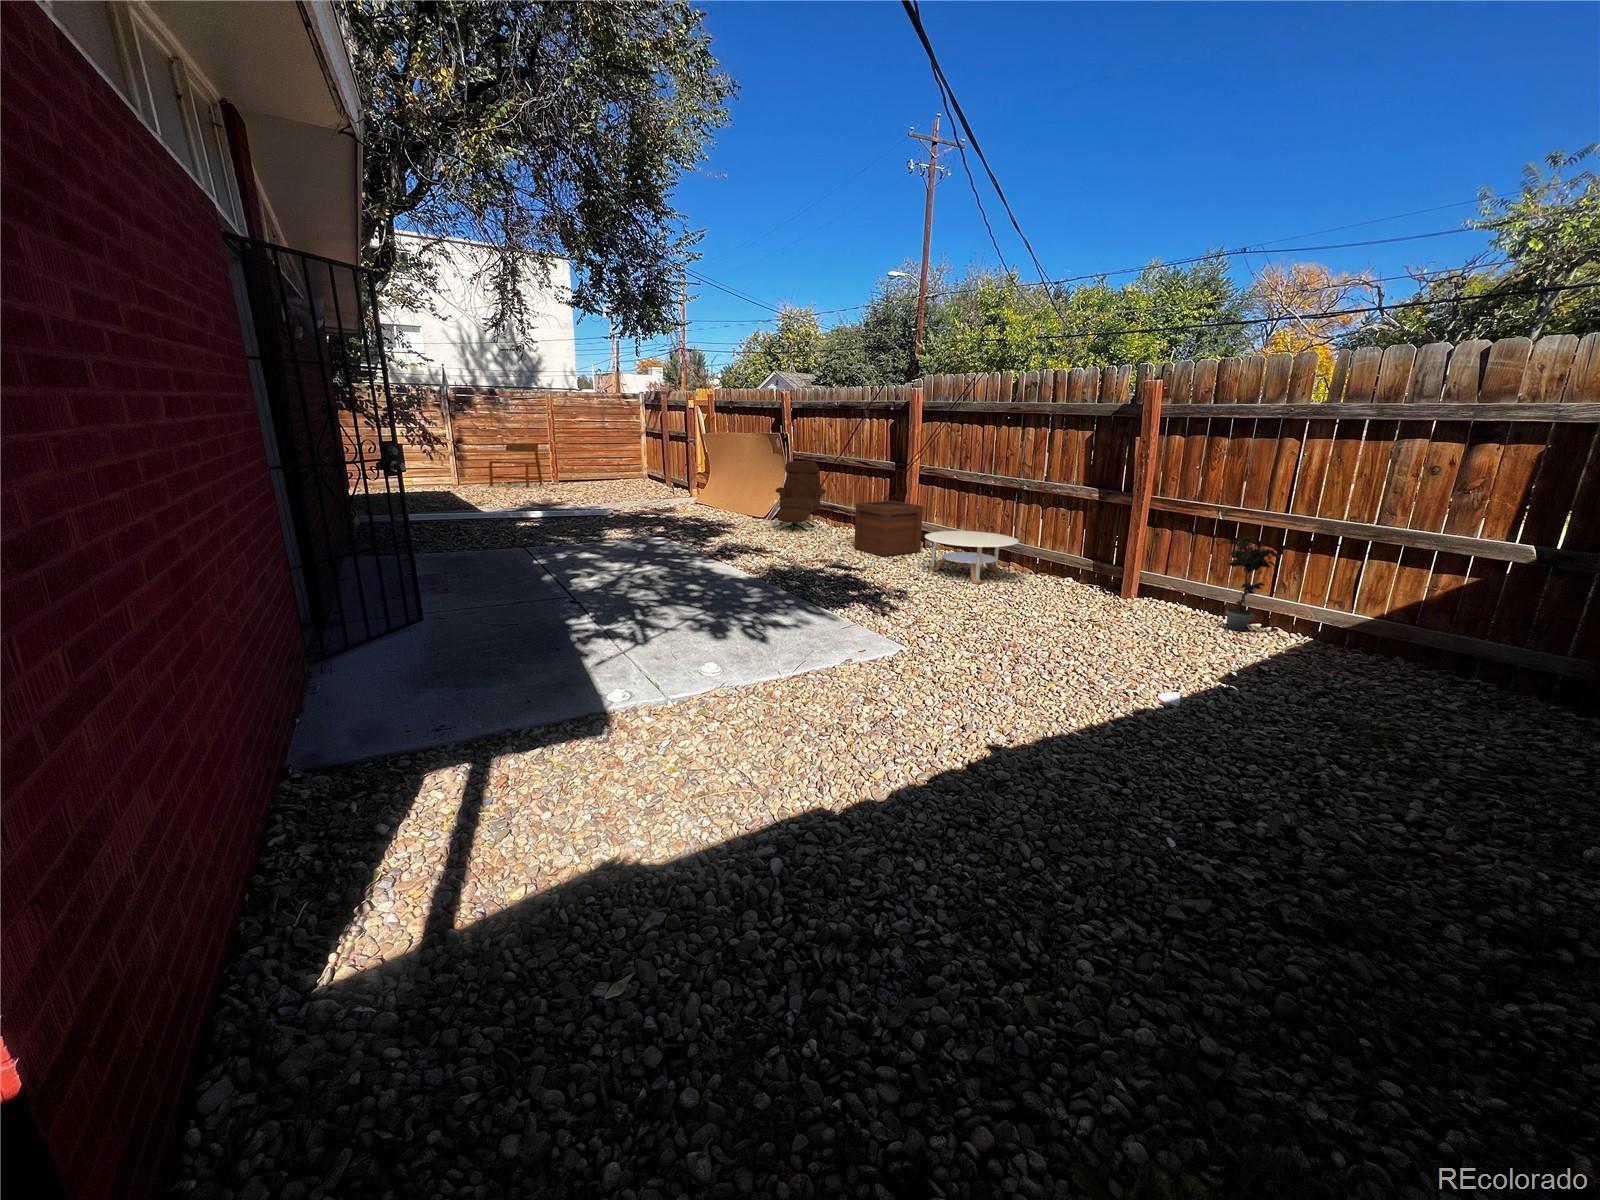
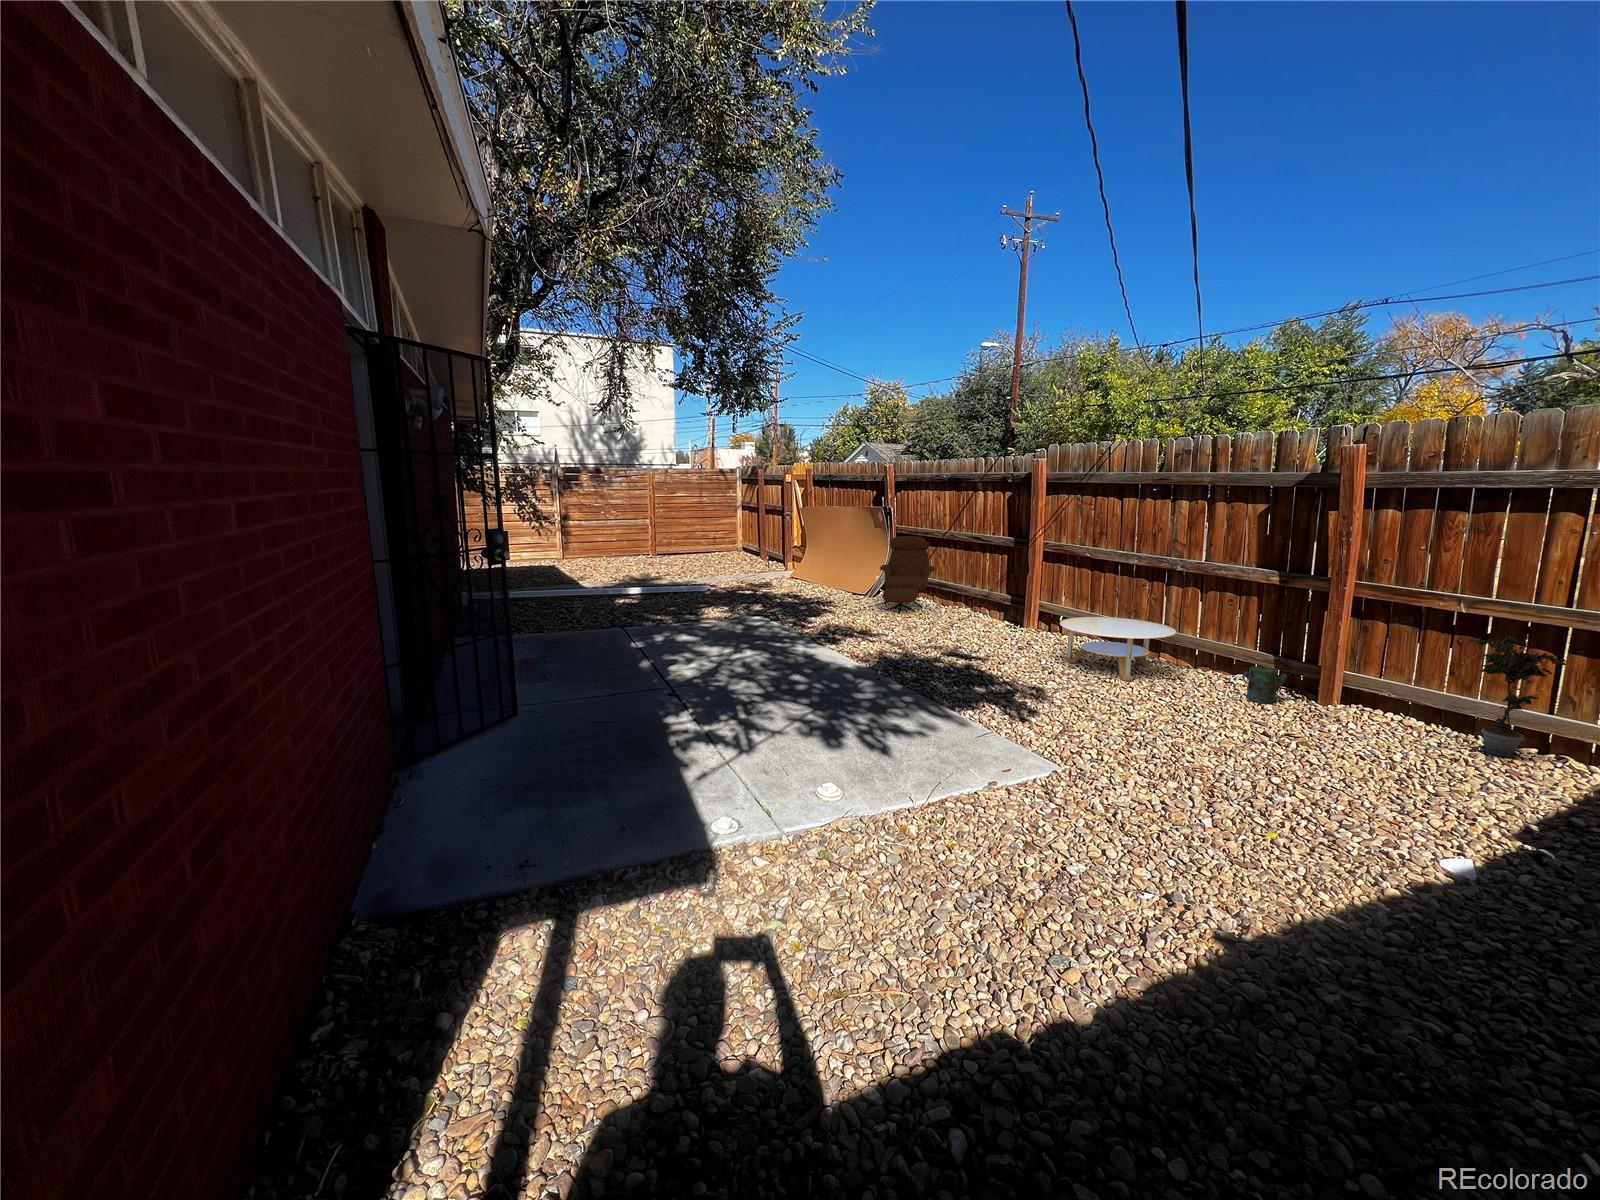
bench: present [489,443,543,487] -> none [587,519,638,563]
wooden crate: present [854,501,923,557] -> none [972,581,1052,644]
watering can: none [1064,565,1108,599] -> present [1242,666,1287,704]

